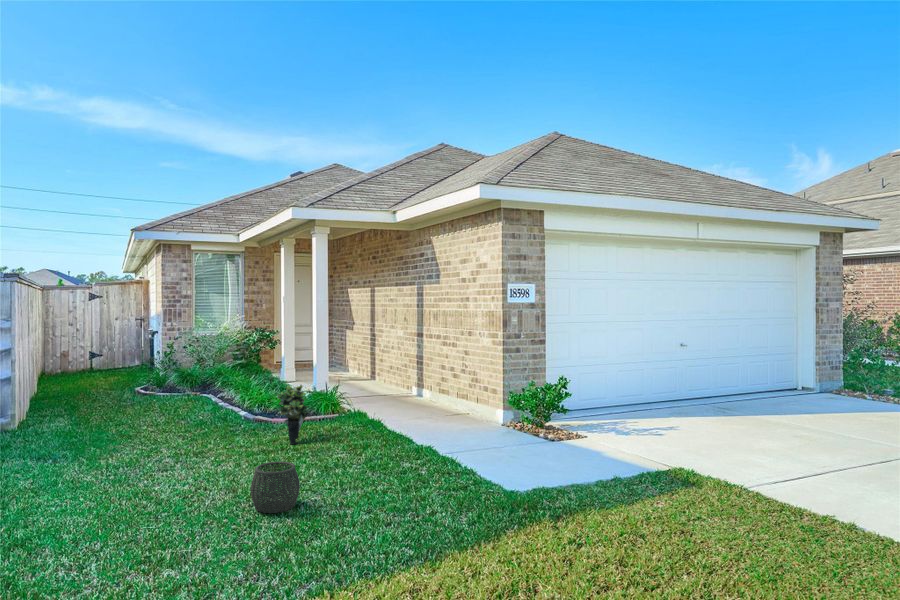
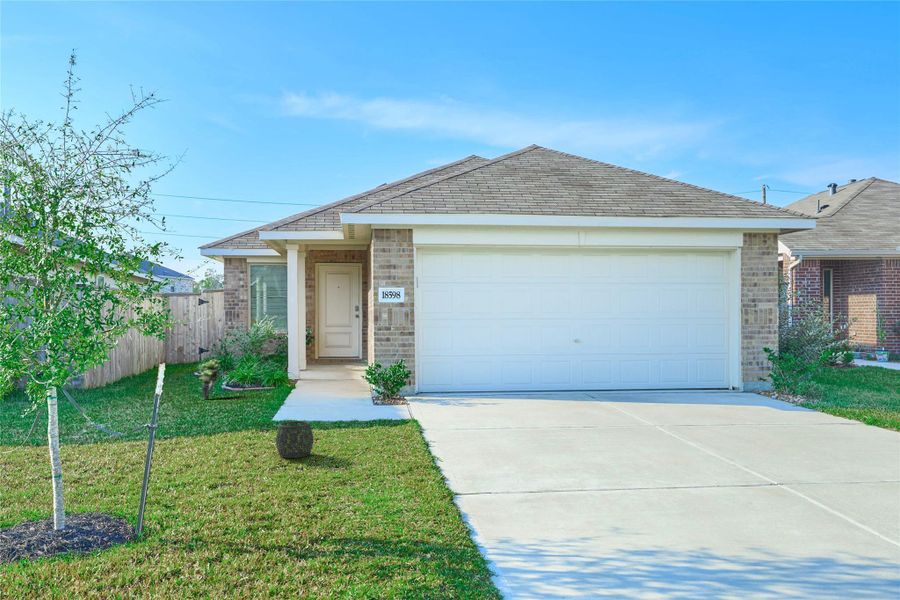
woven basket: present [250,462,300,513] -> present [276,421,314,458]

